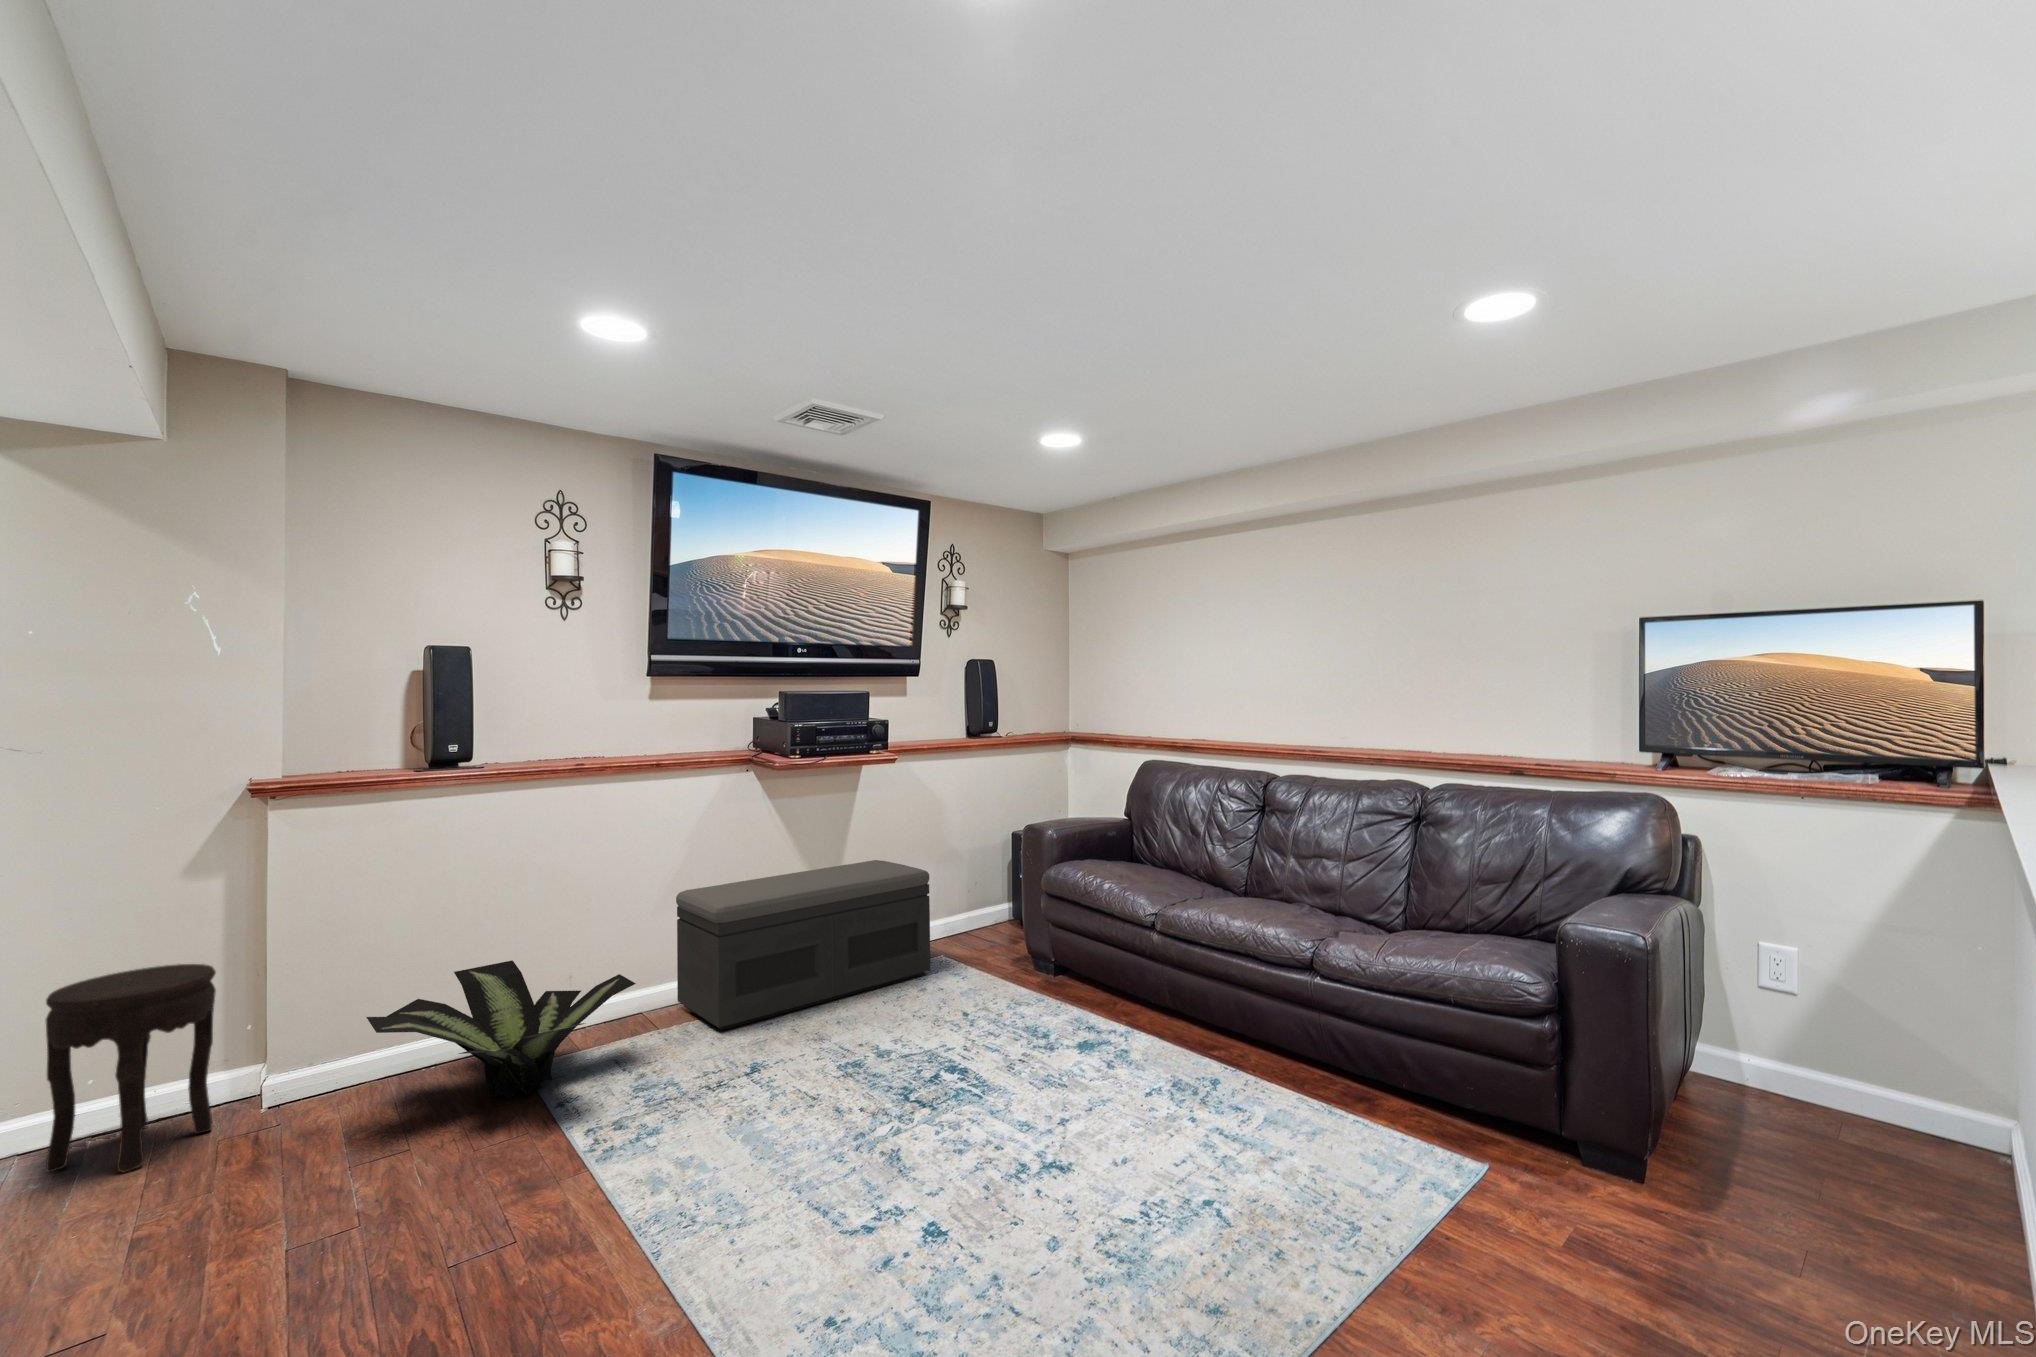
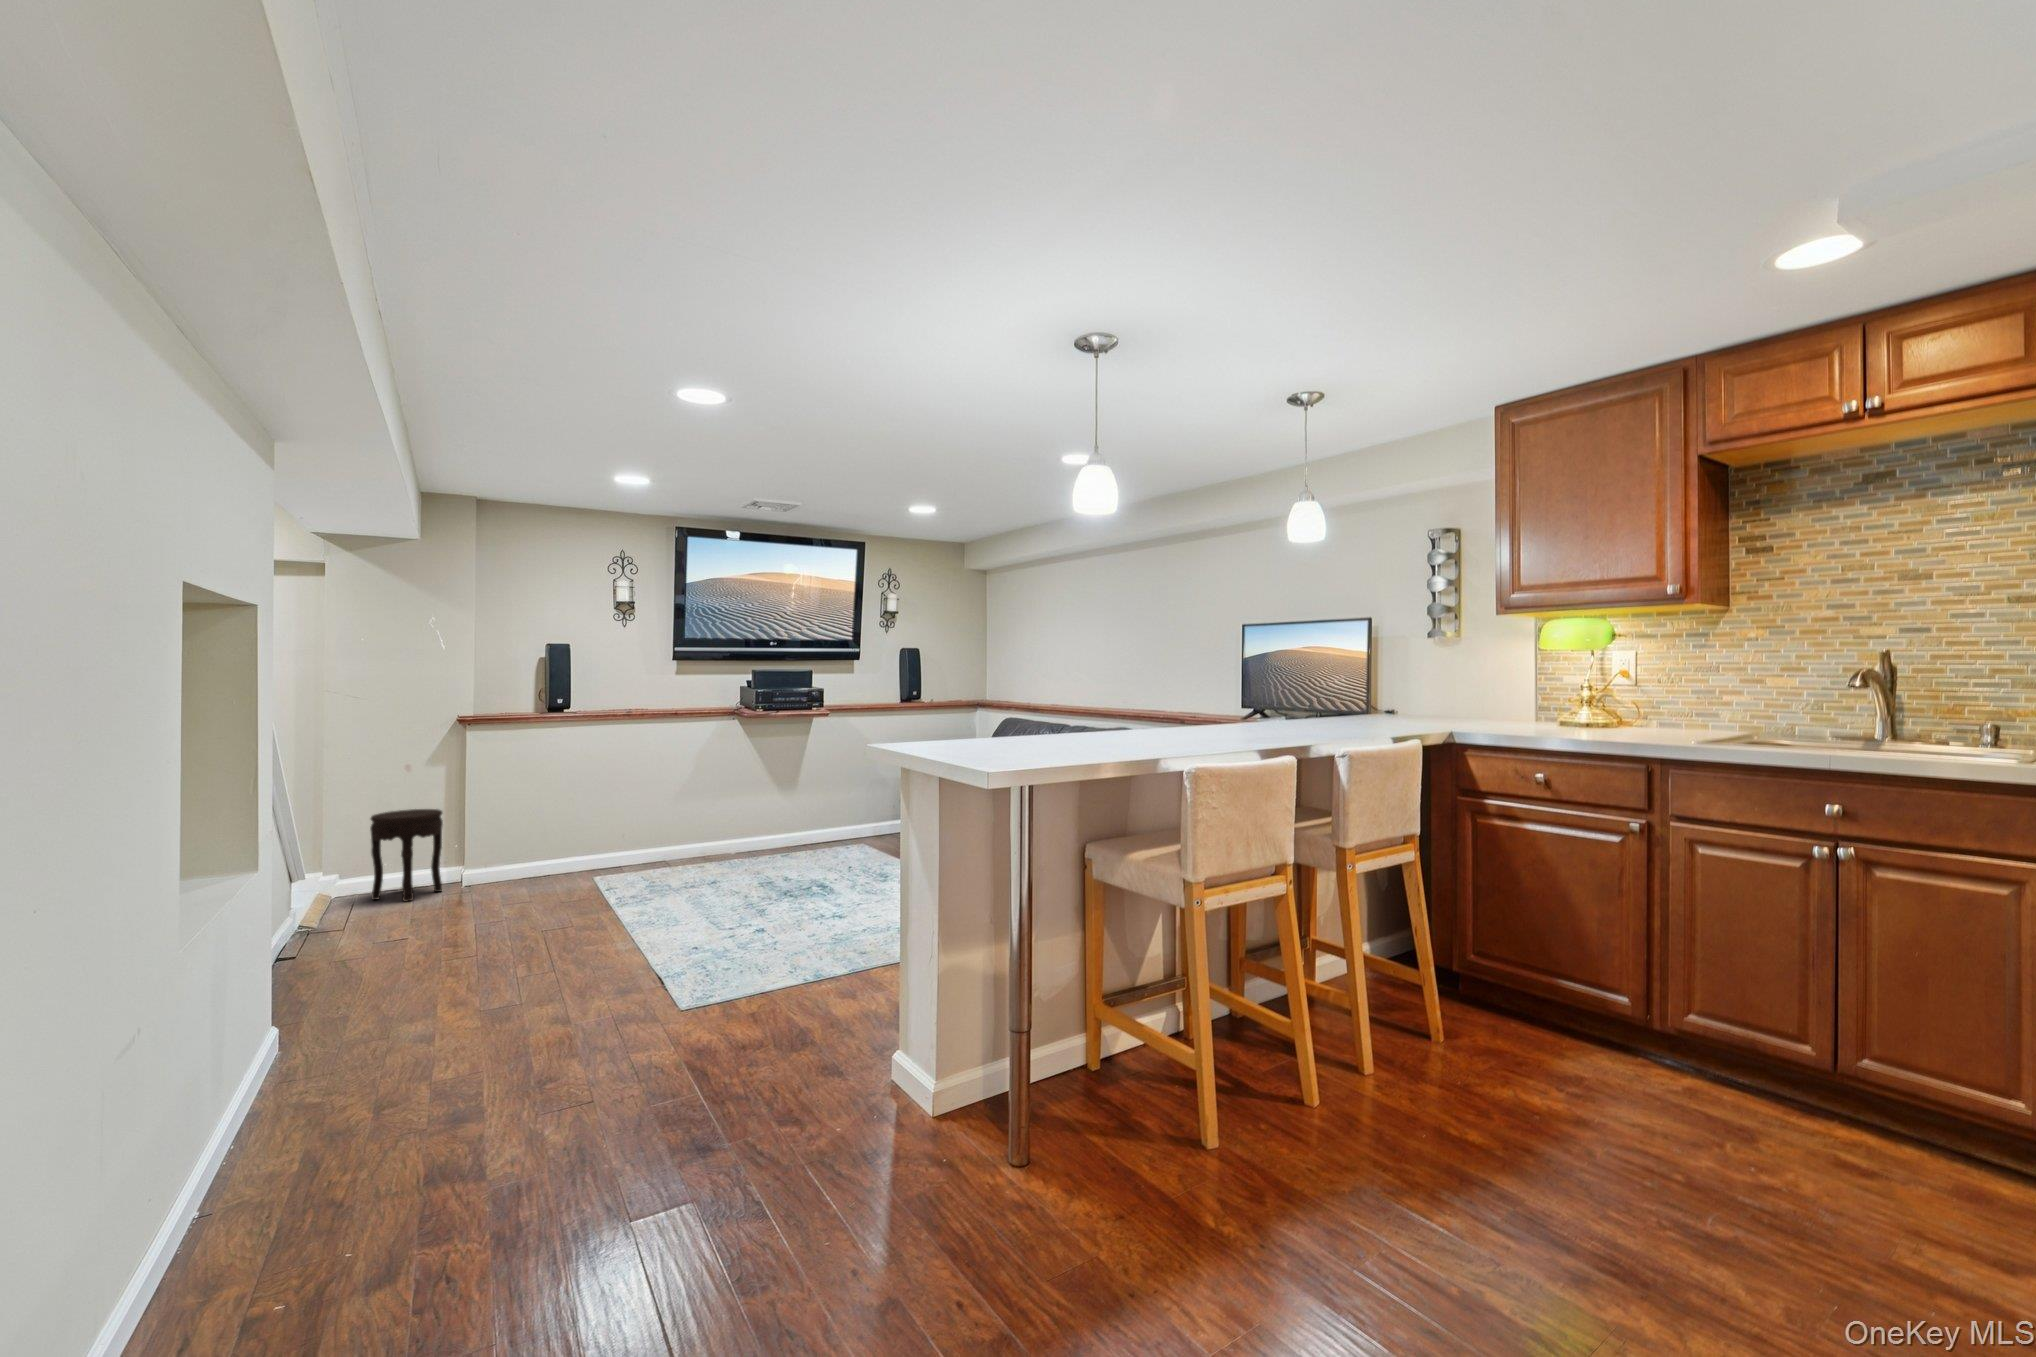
storage bench: present [676,860,930,1030] -> none [686,780,845,869]
potted plant: present [366,961,636,1100] -> none [513,822,653,888]

